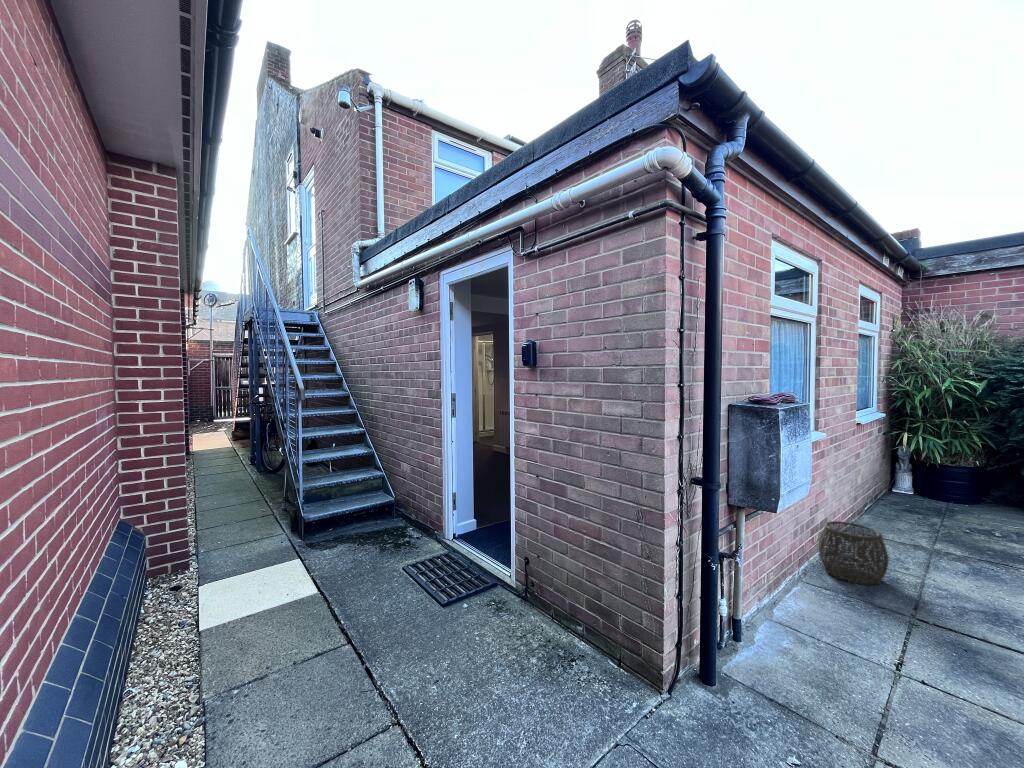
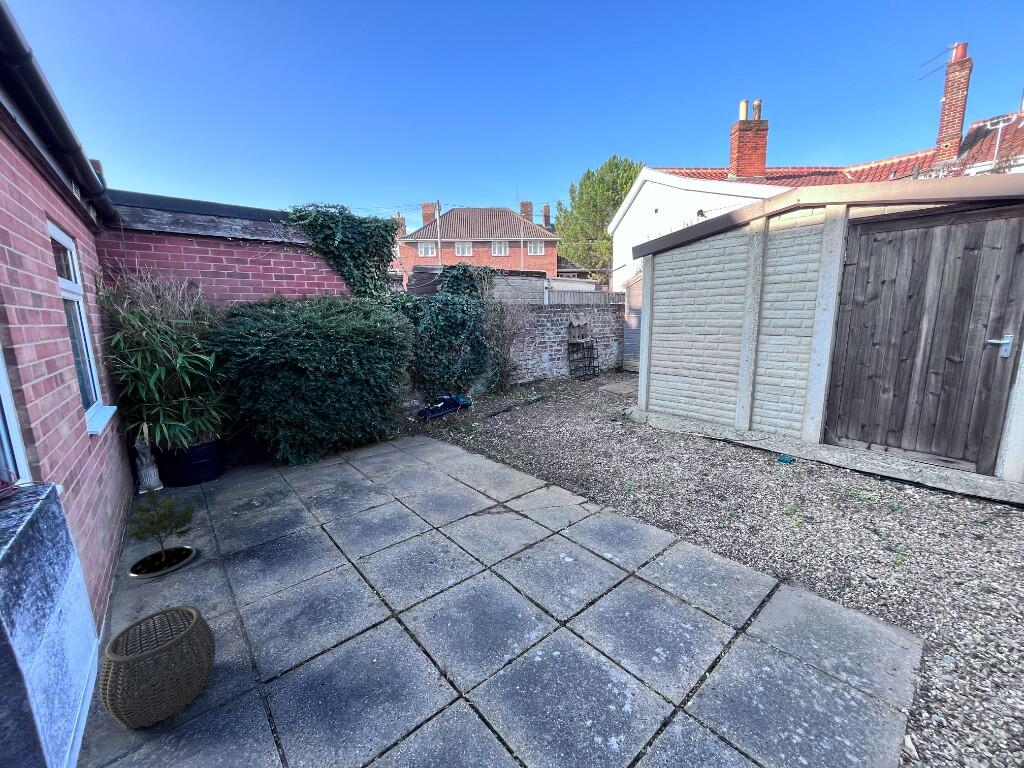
potted tree: none [856,459,923,536] -> present [120,476,198,578]

